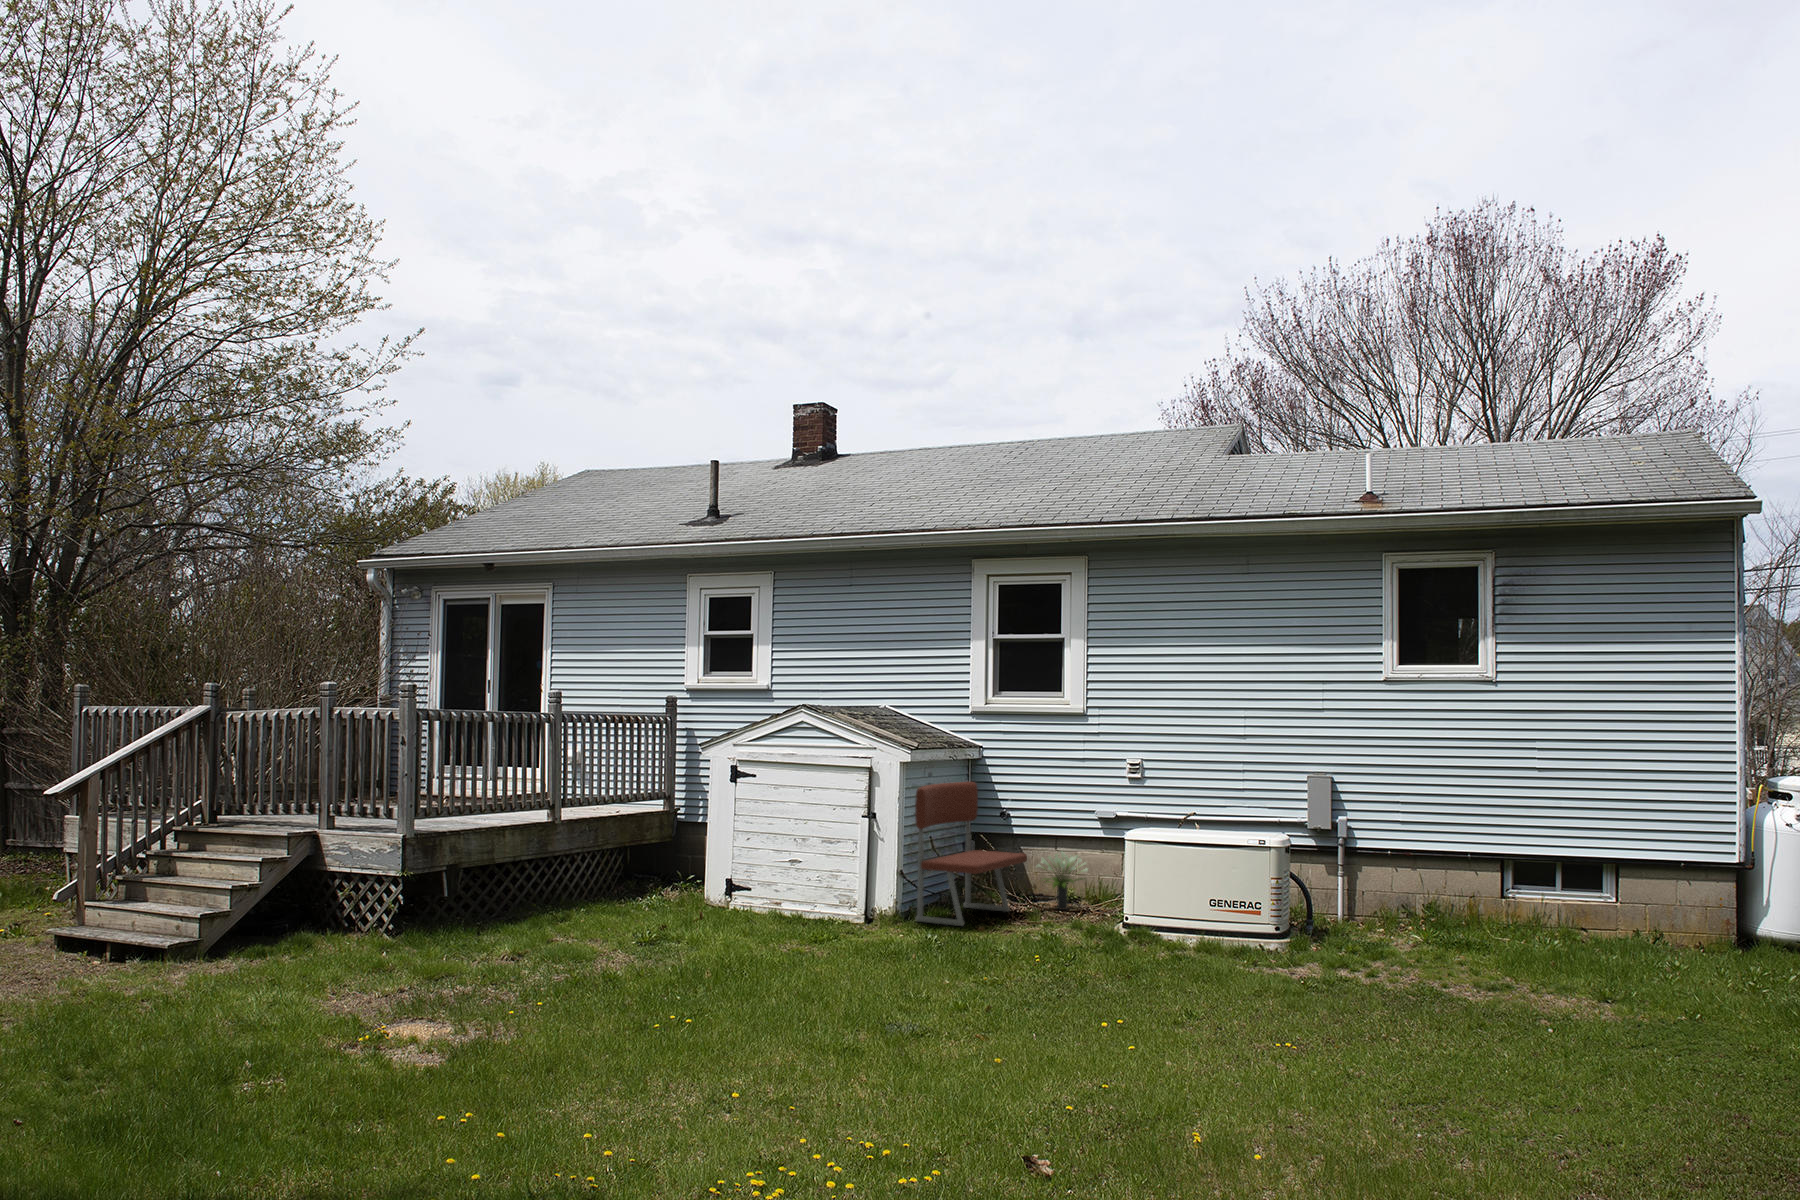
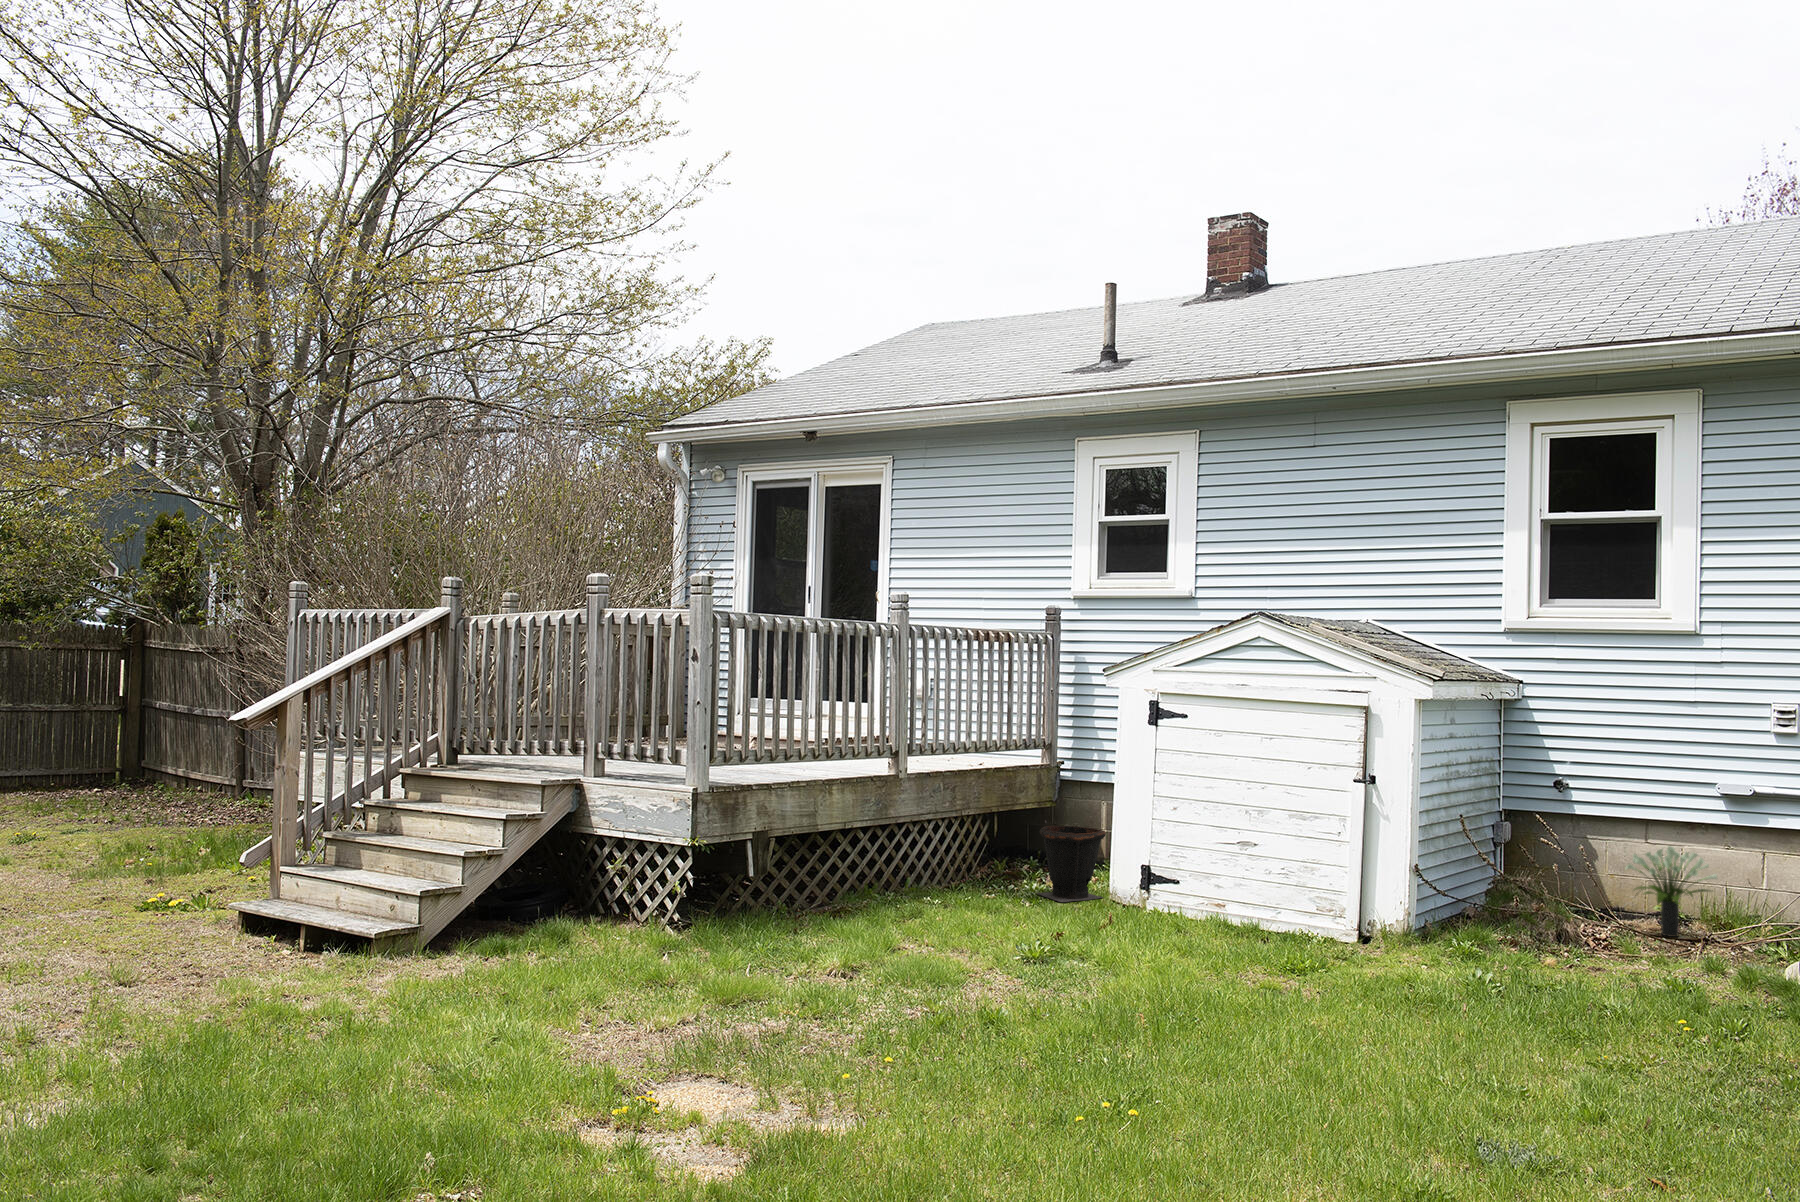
bench: present [915,782,1027,926] -> none [1441,734,1615,959]
bucket: none [655,850,705,907] -> present [1036,820,1106,902]

